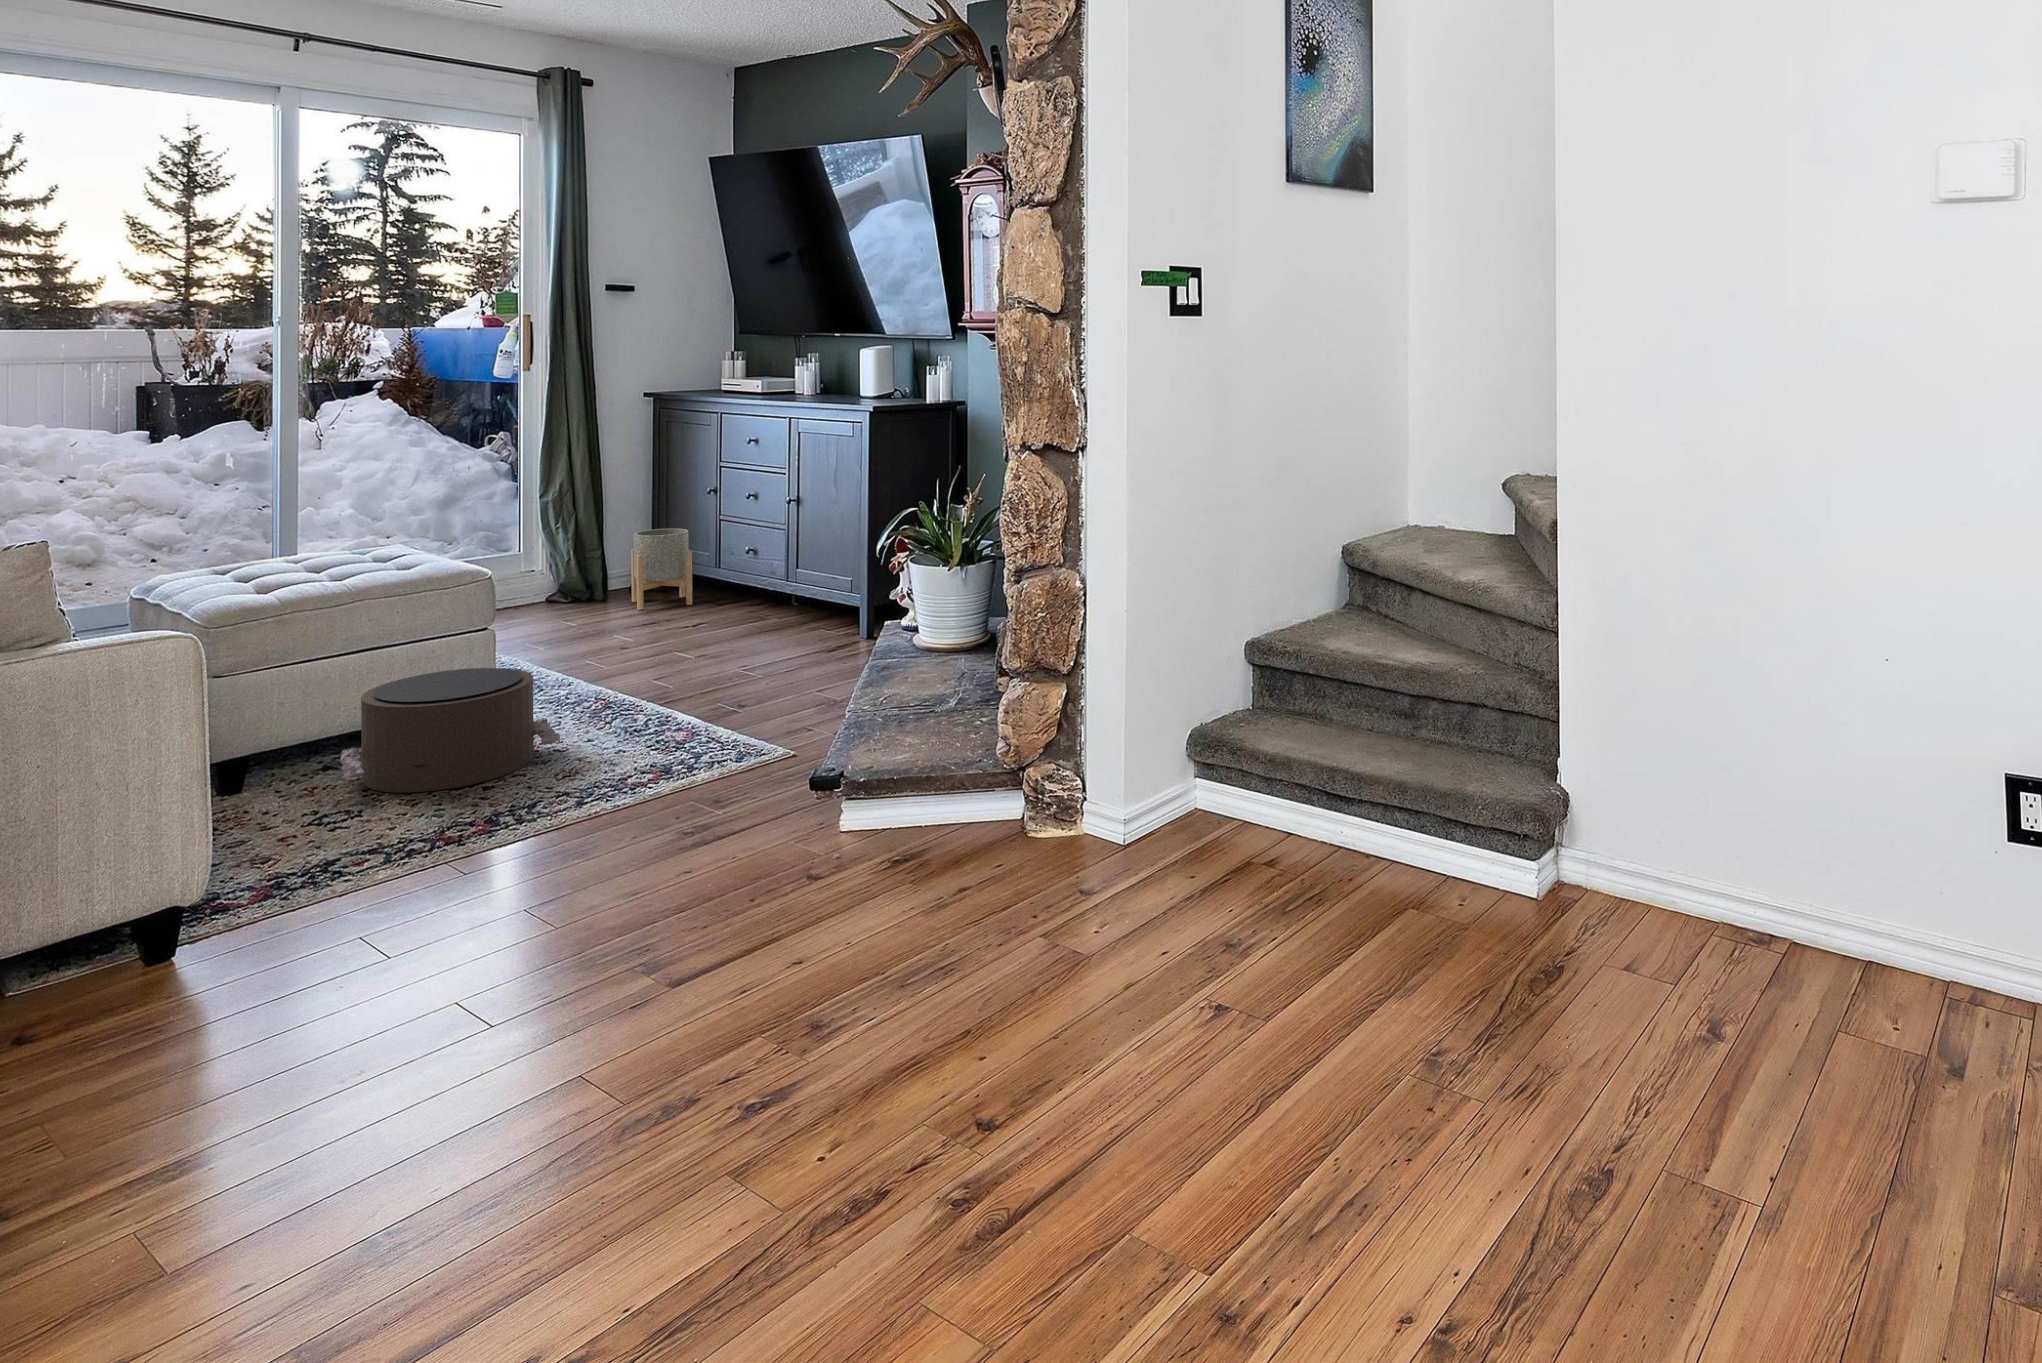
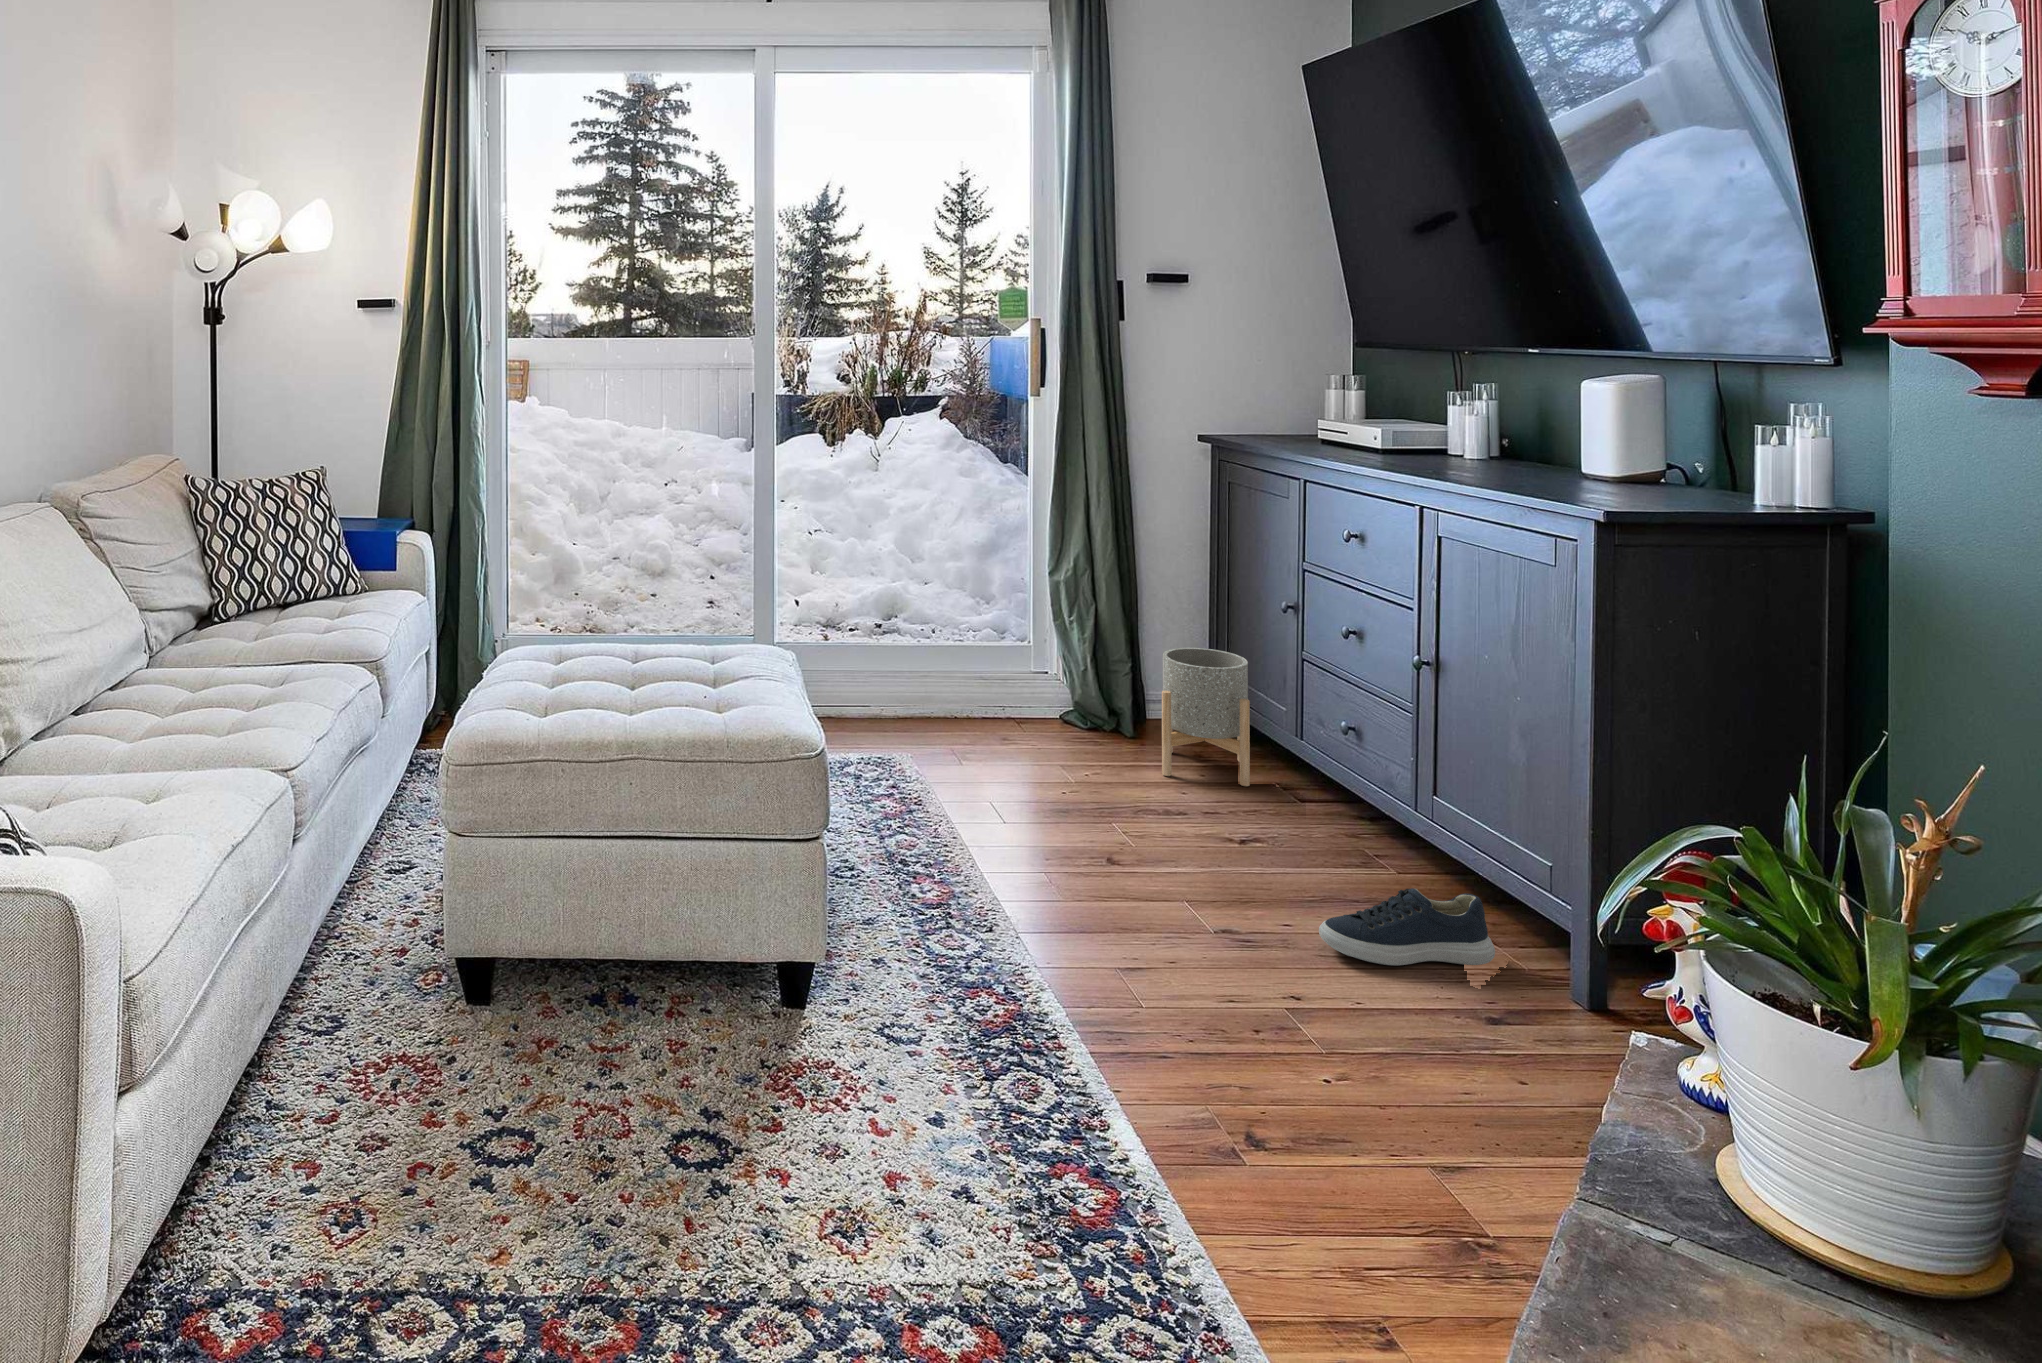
shoe: none [754,600,831,640] -> present [1319,888,1495,965]
pouf: present [340,668,560,793] -> none [472,935,820,1239]

